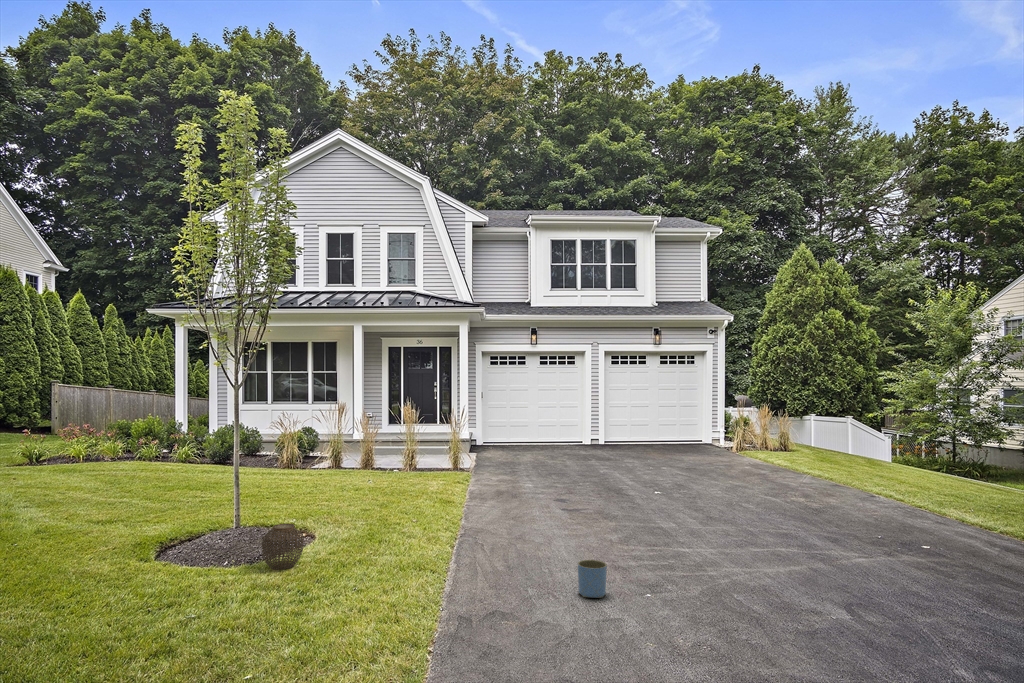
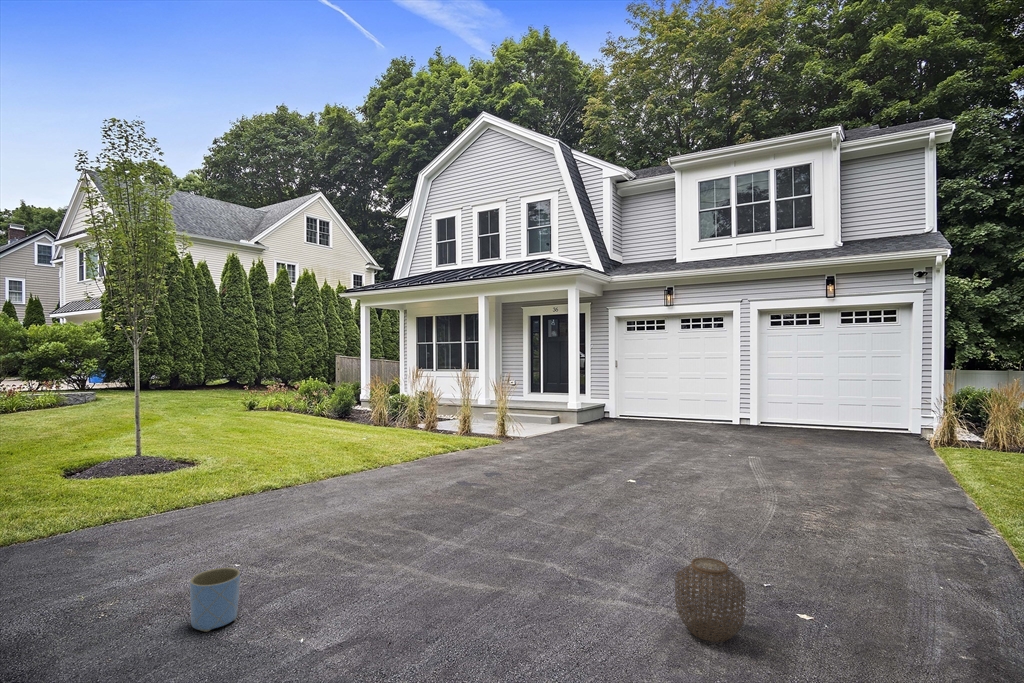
woven basket: present [262,524,303,570] -> present [675,558,746,642]

